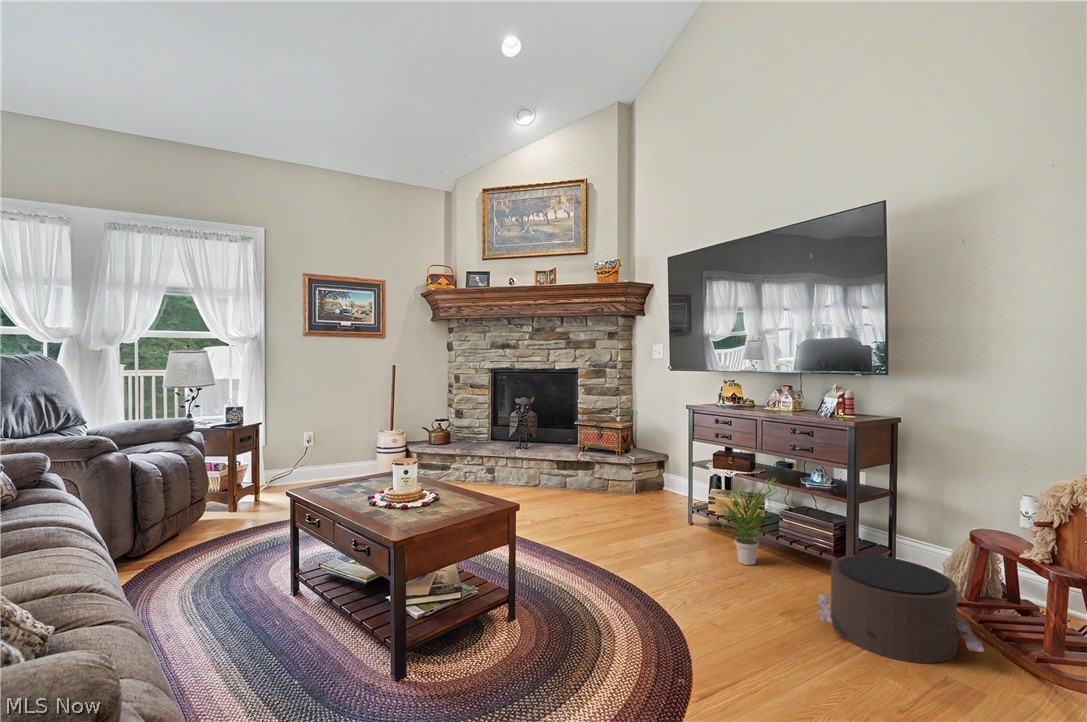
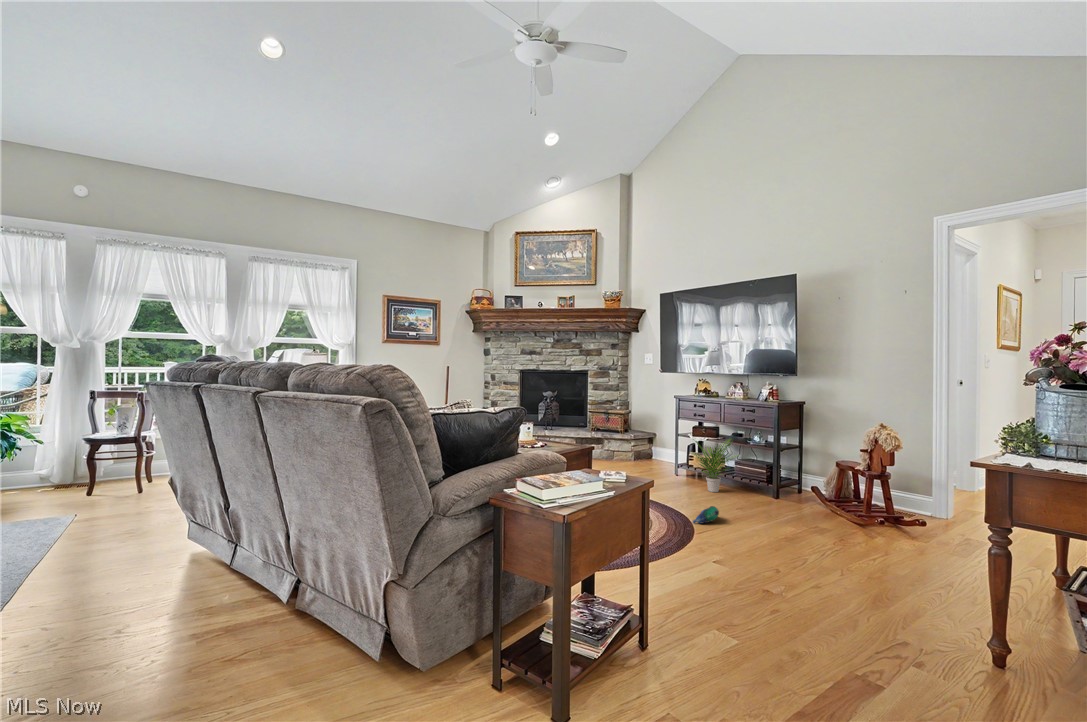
pouf: present [818,555,984,663] -> none [753,476,835,523]
plush toy: none [703,618,754,661] -> present [693,506,719,523]

